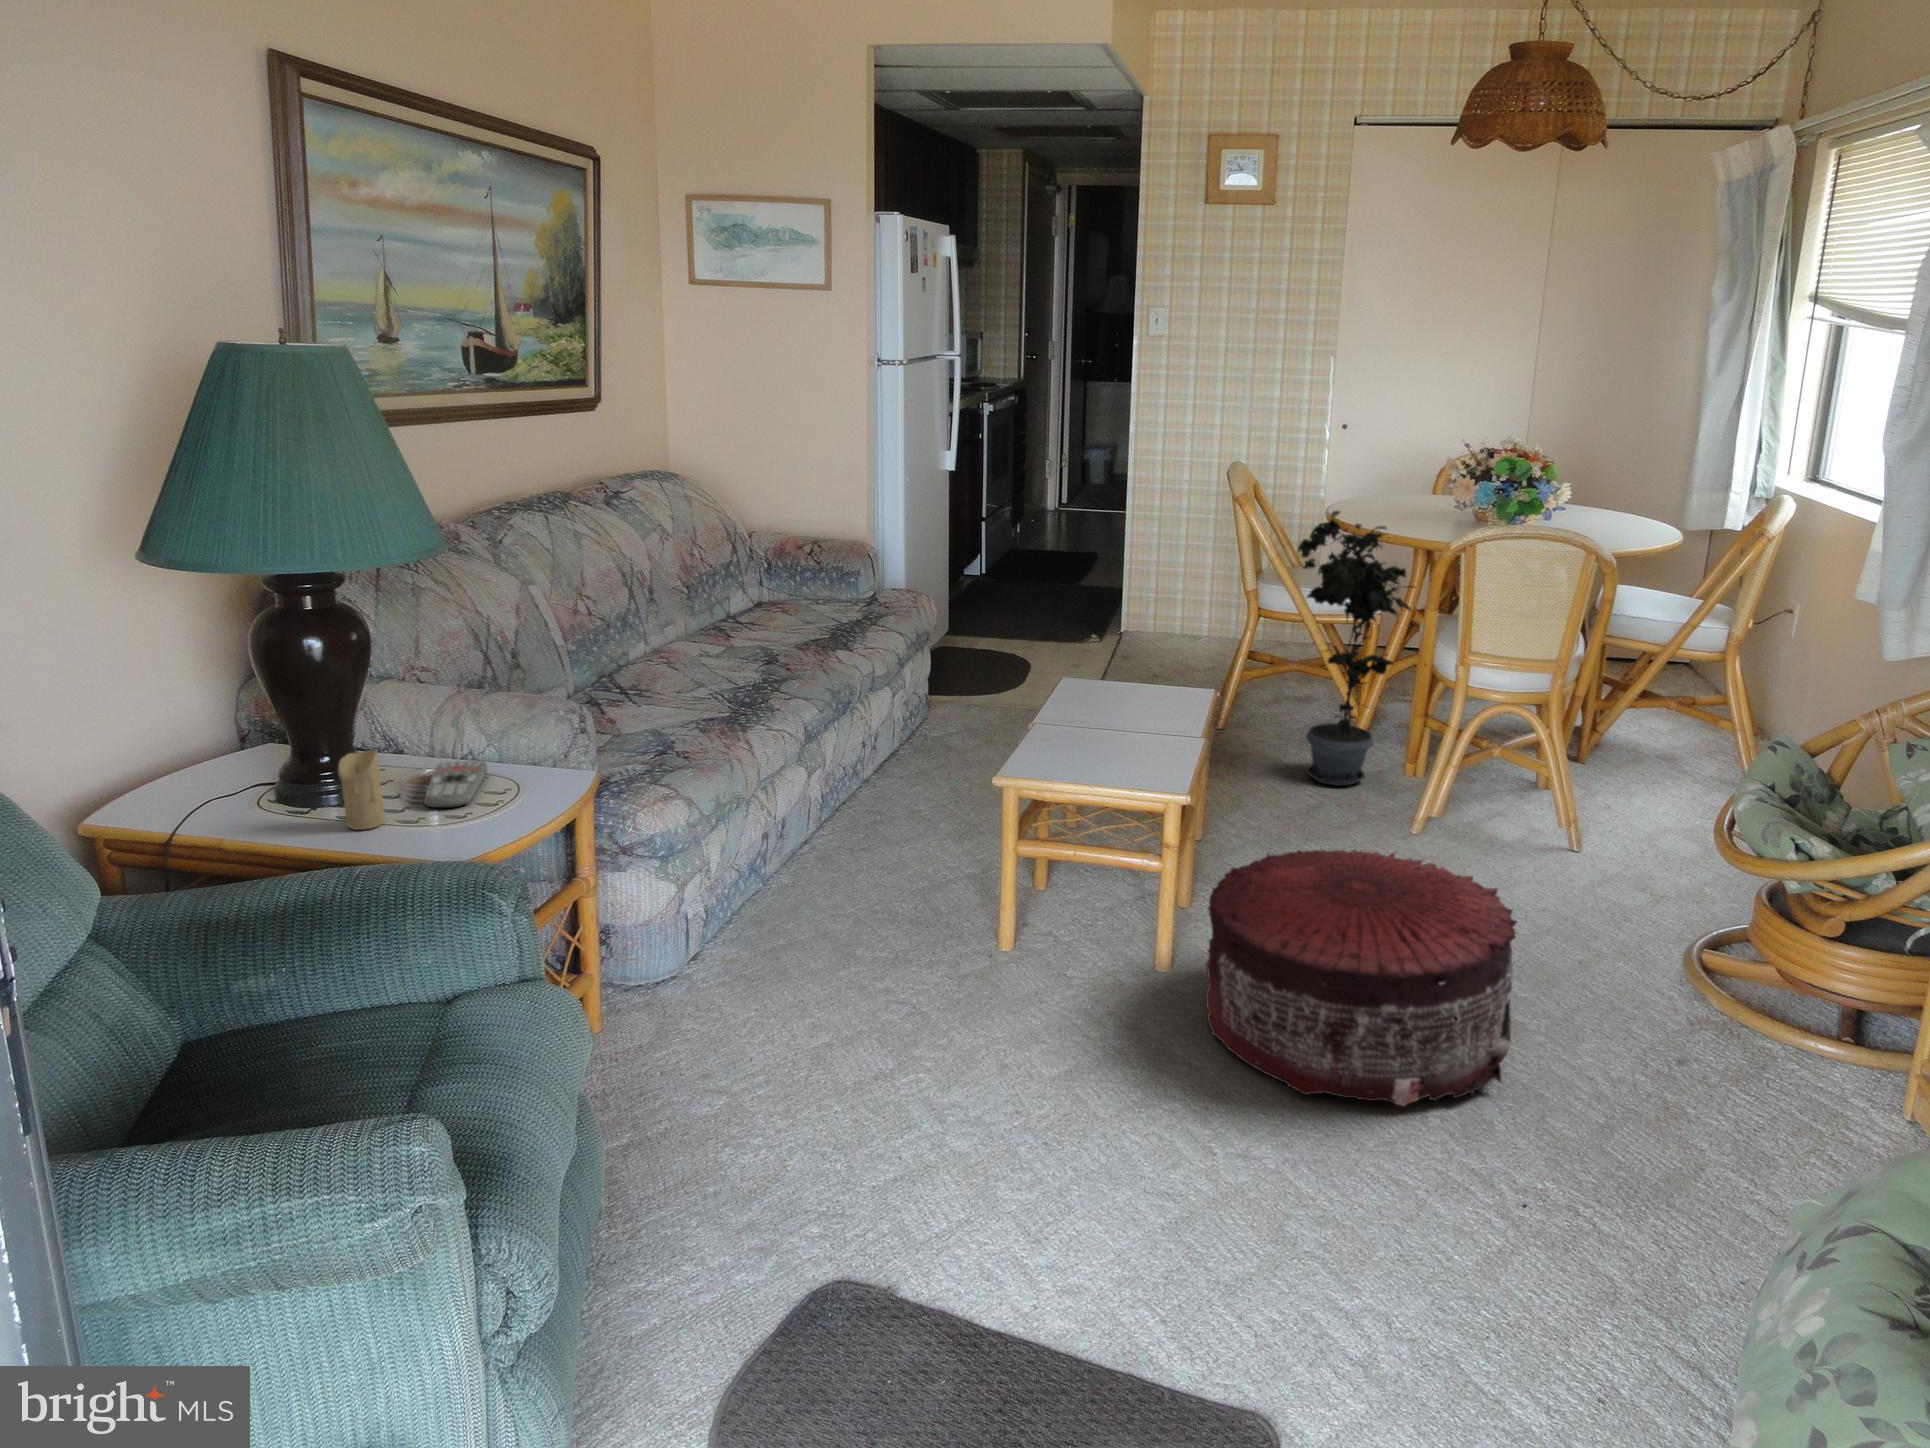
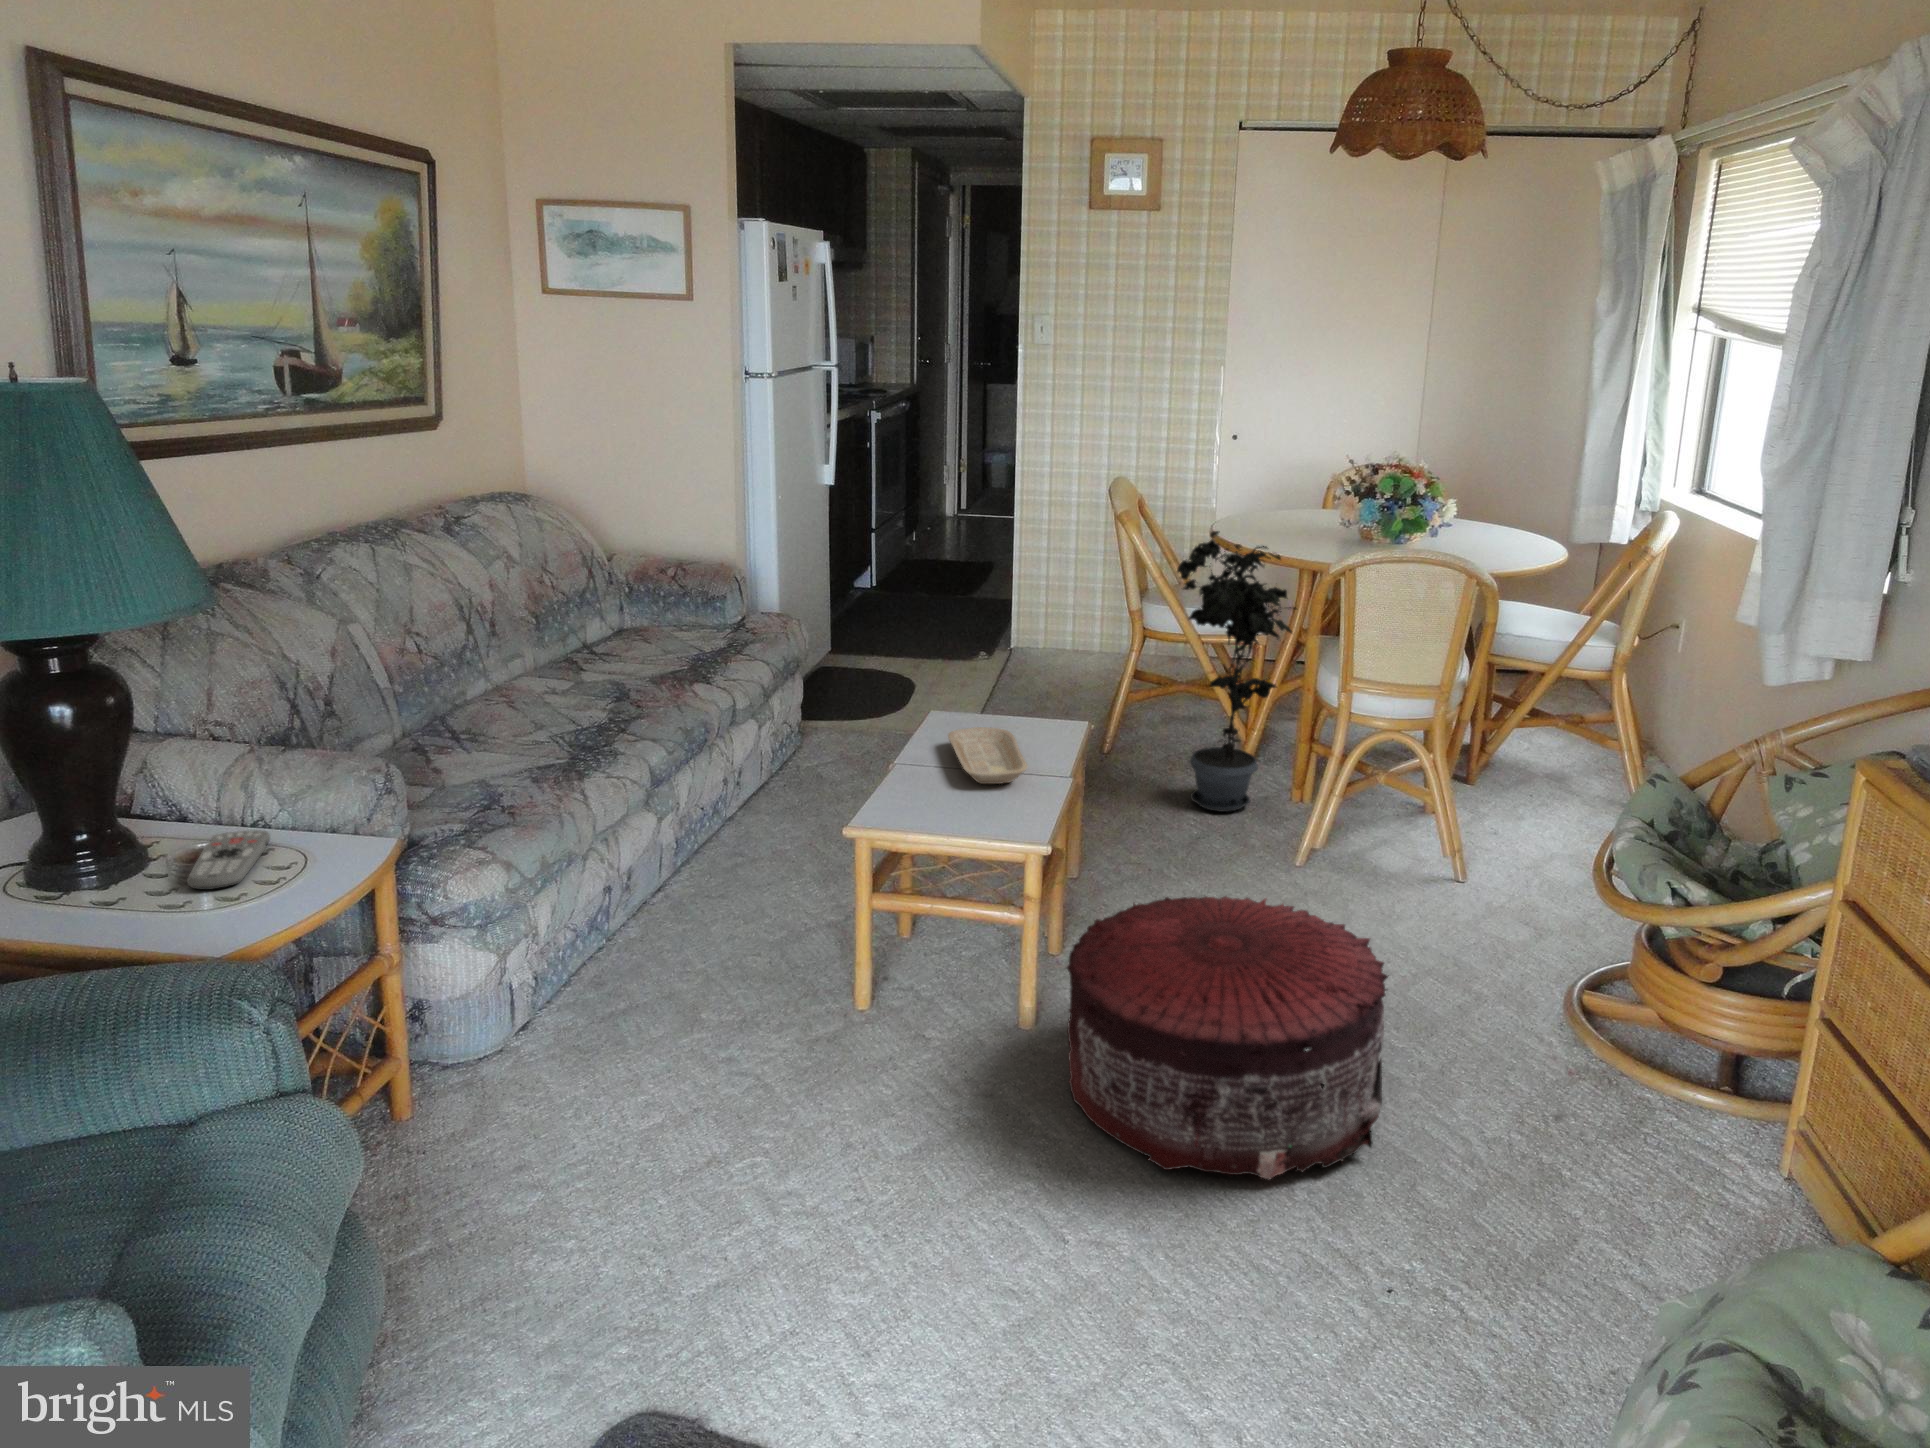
tray: none [1083,692,1163,742] -> present [948,727,1028,784]
candle: present [338,750,385,830] -> none [78,829,137,920]

